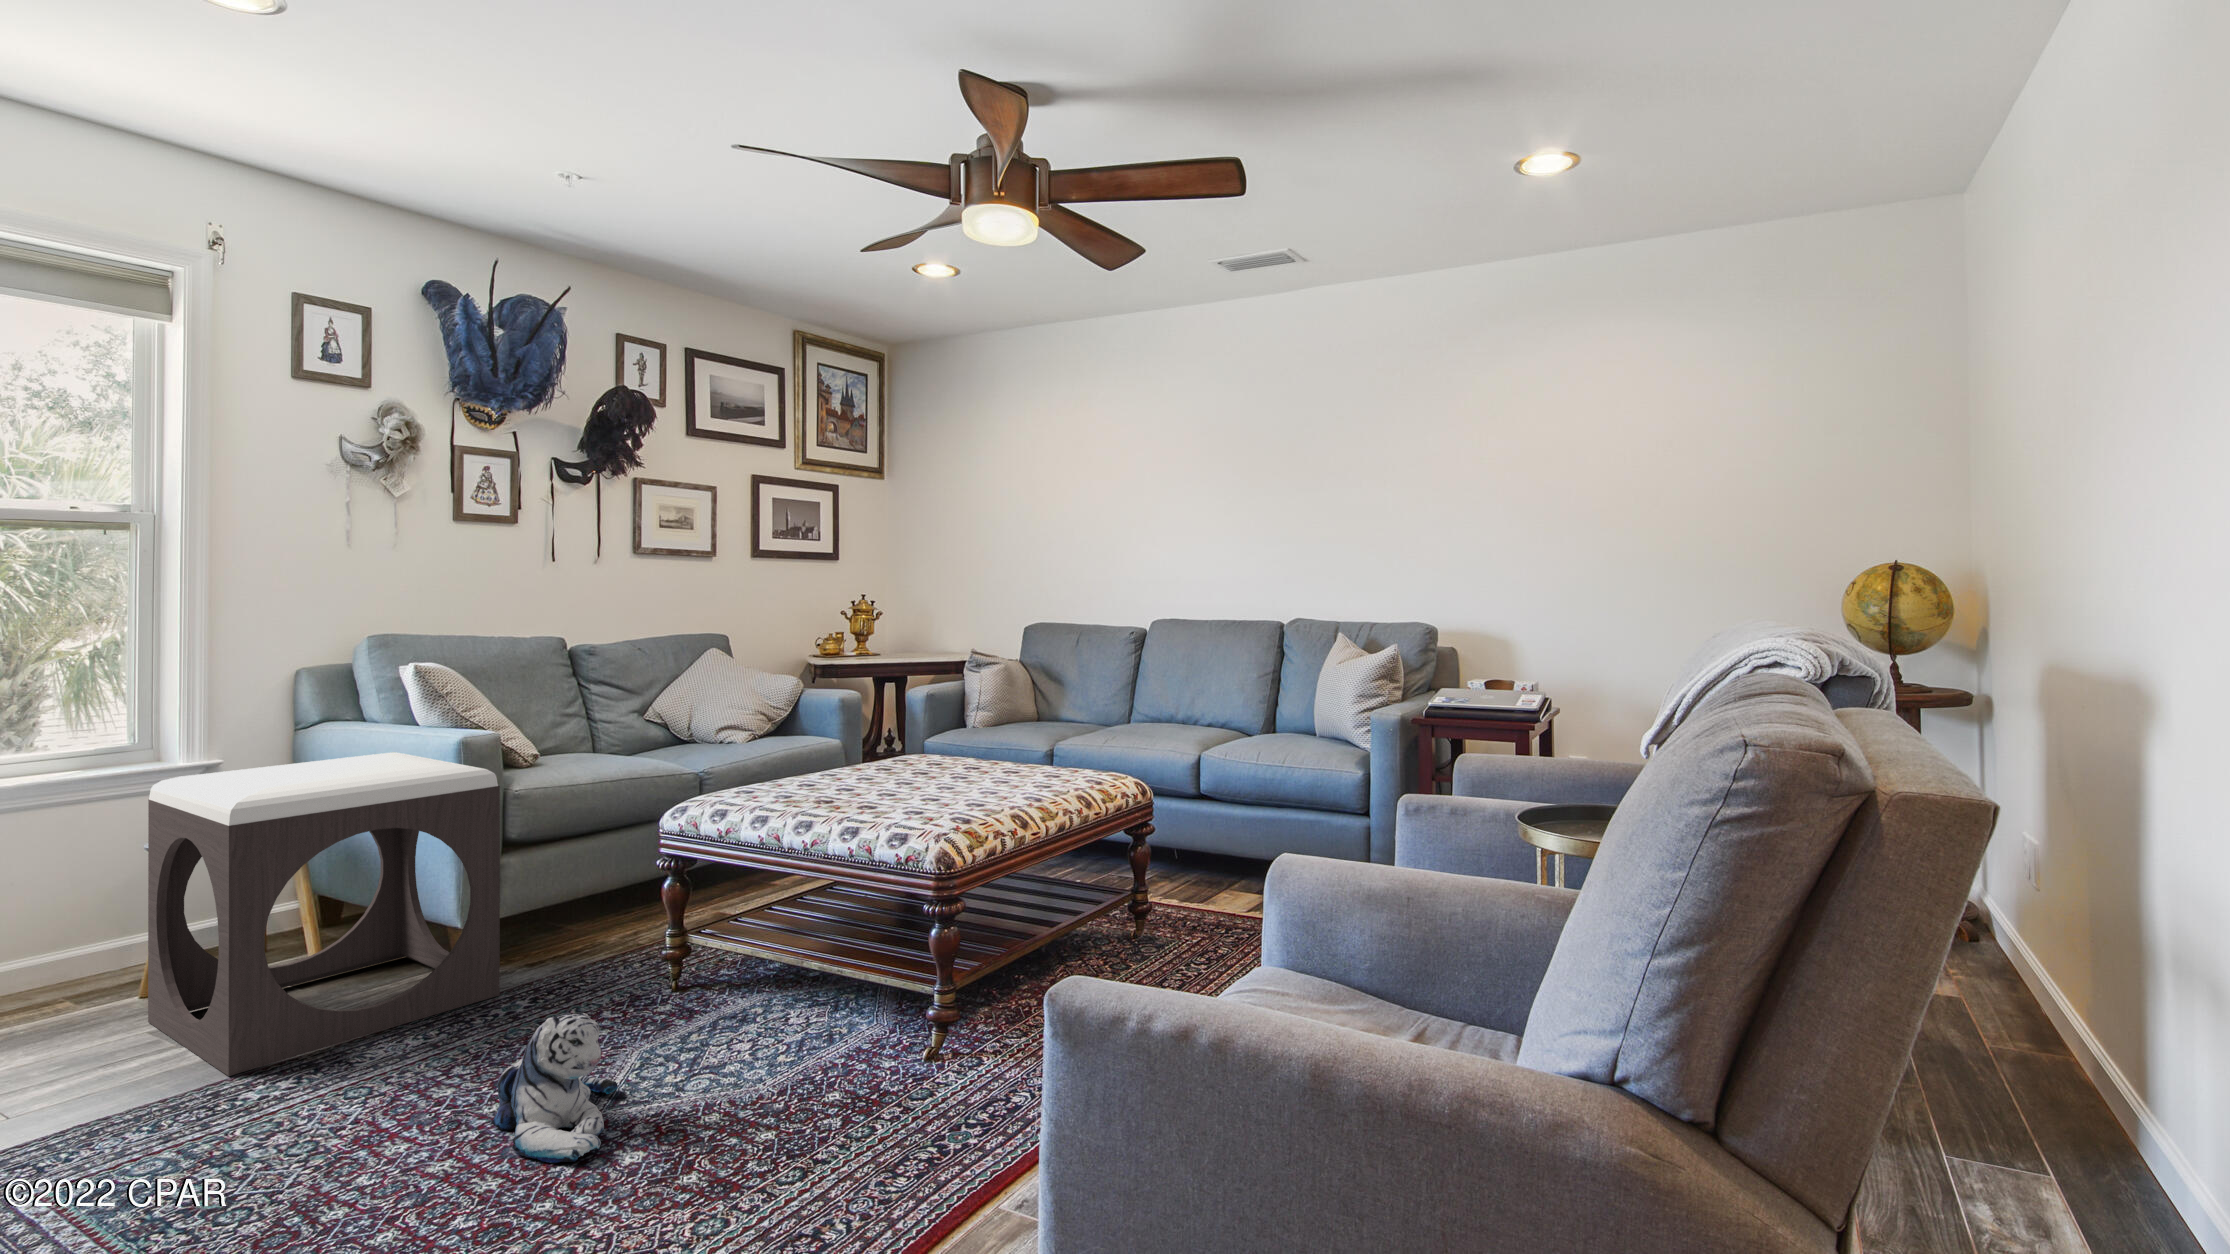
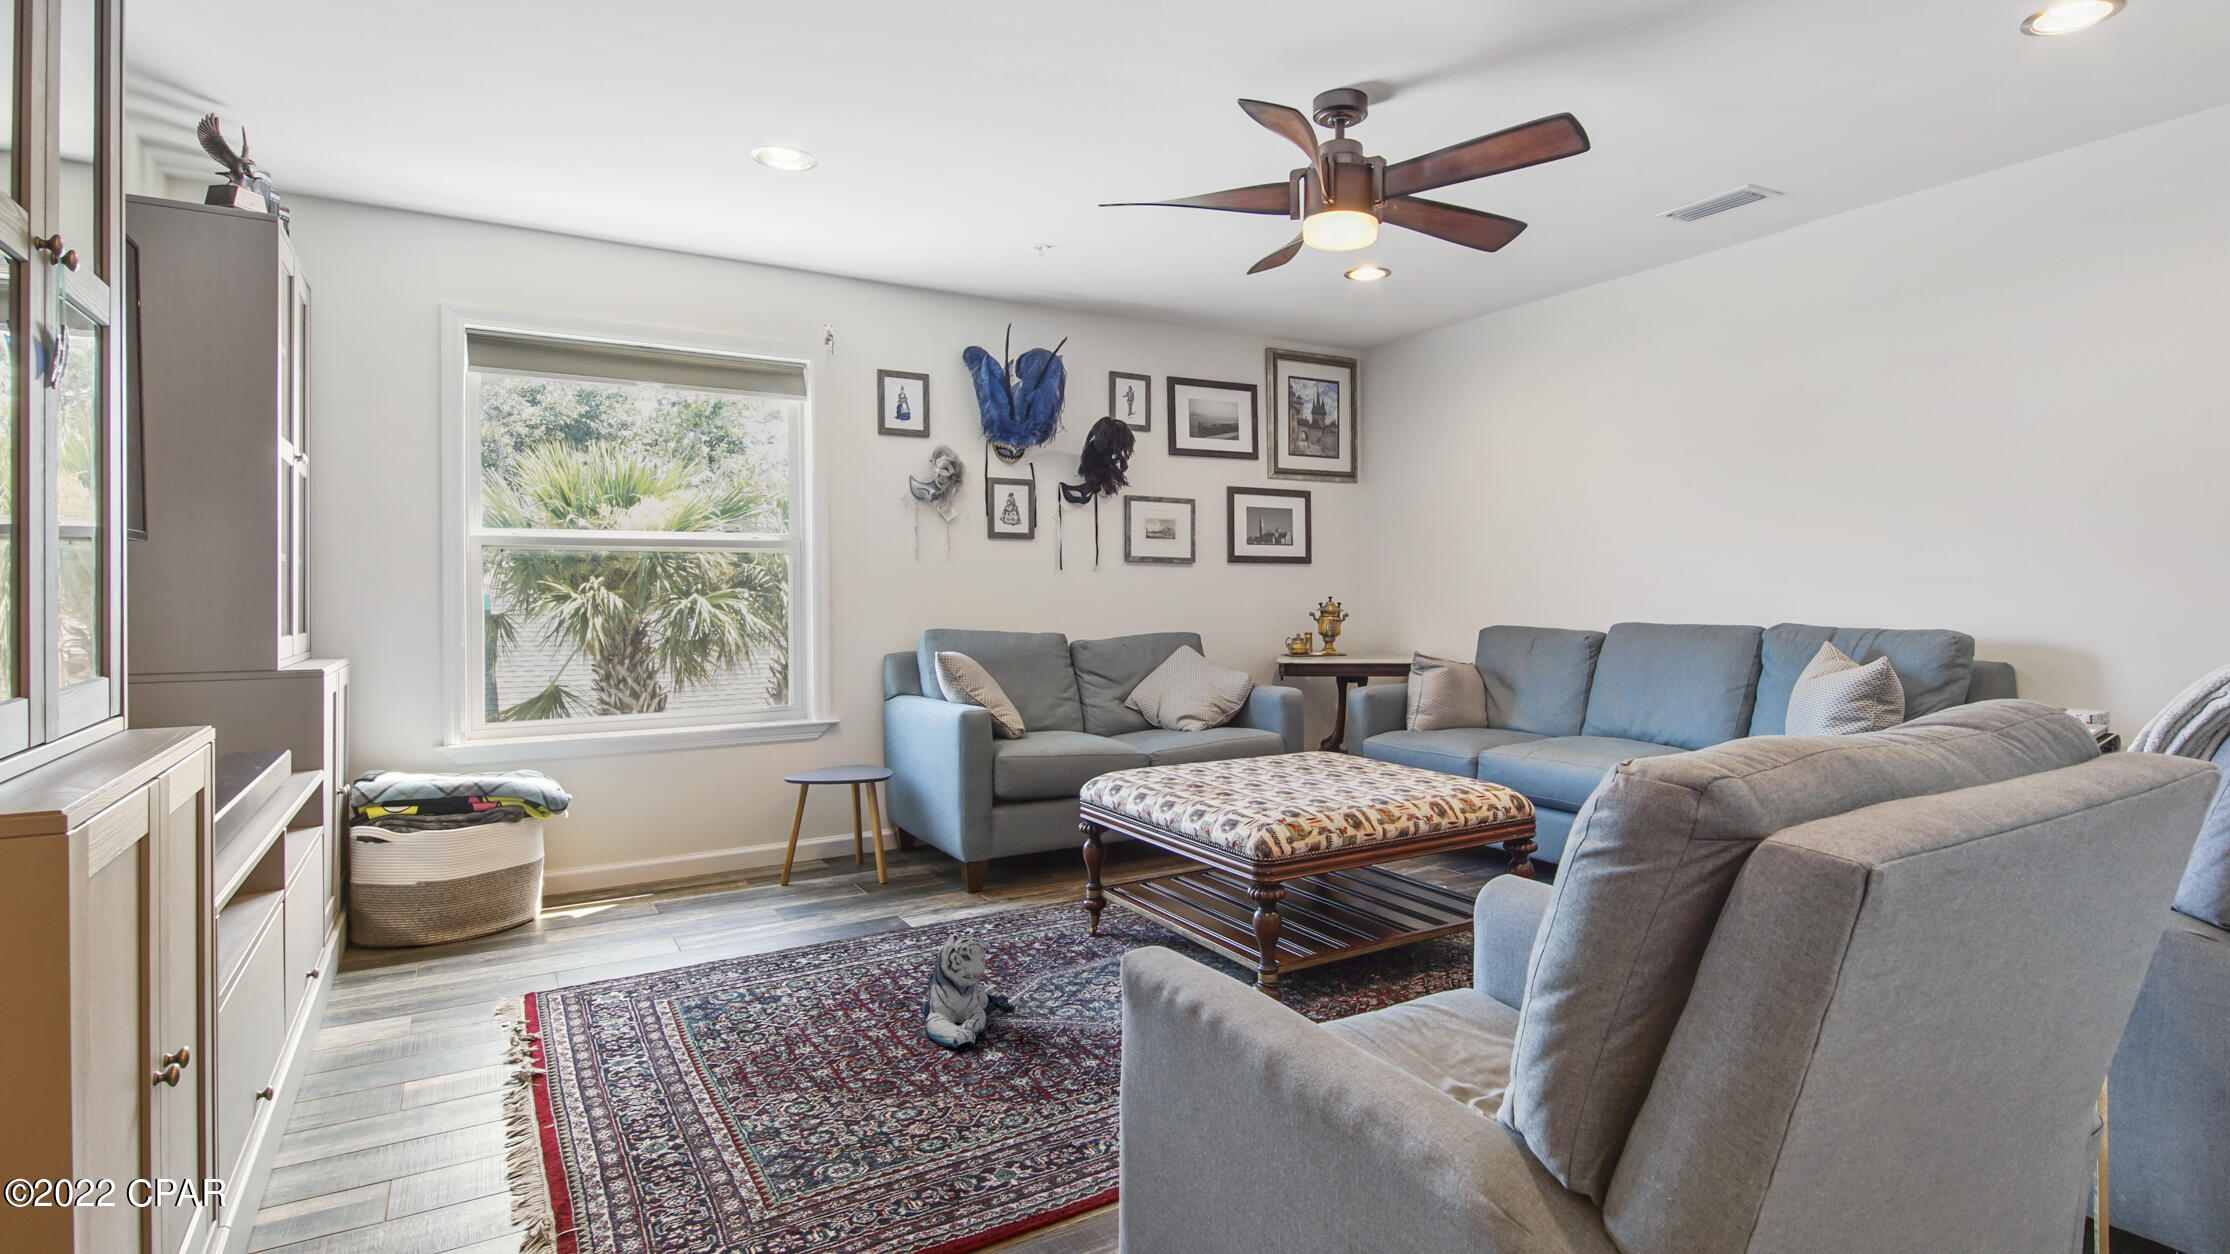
footstool: present [148,752,500,1076] -> none [775,723,974,946]

